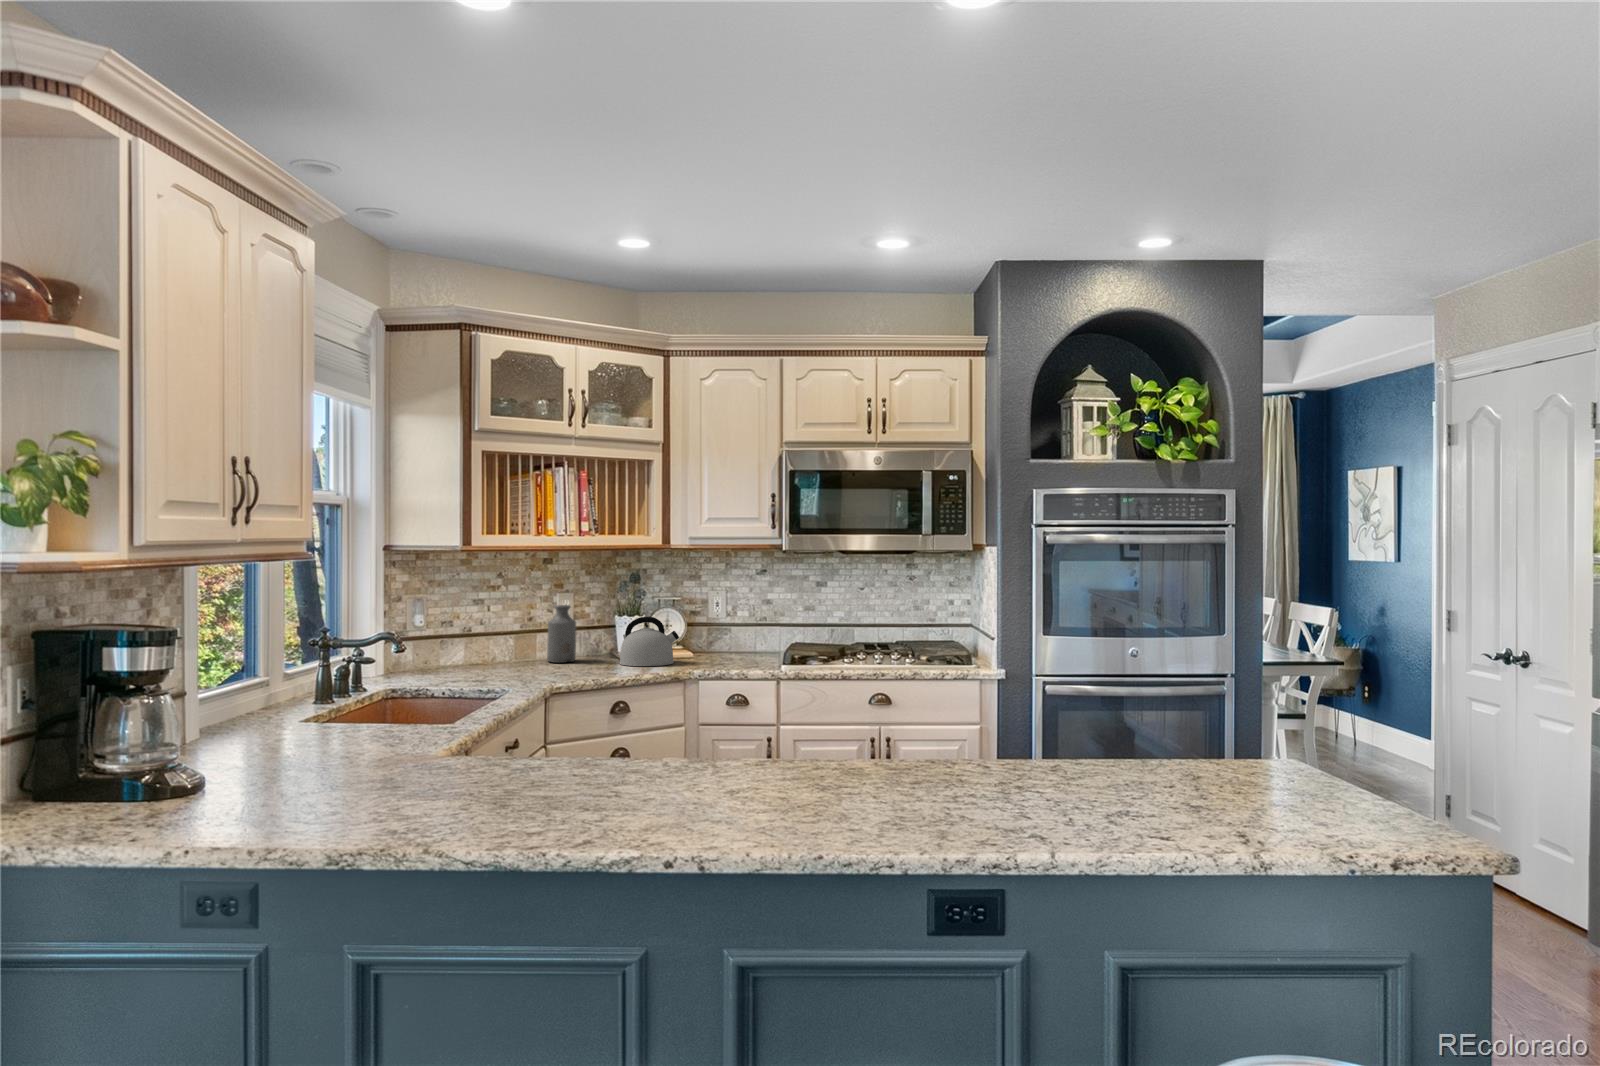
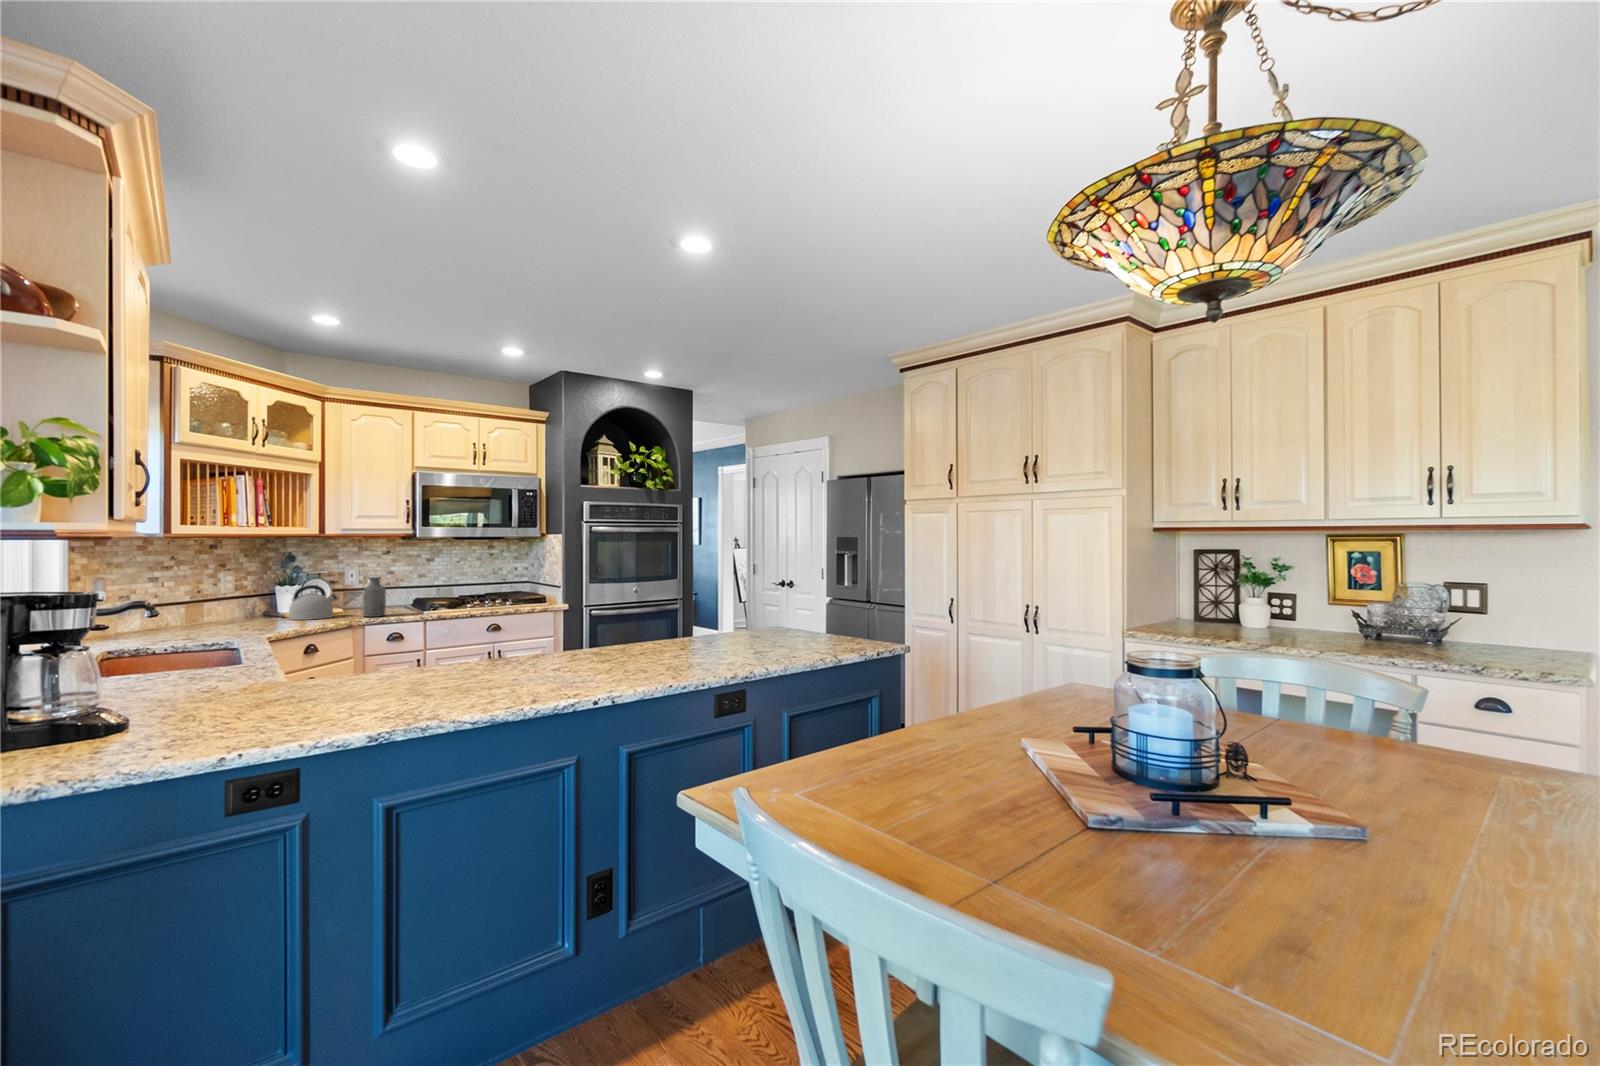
bottle: present [547,605,576,663] -> present [363,577,386,617]

